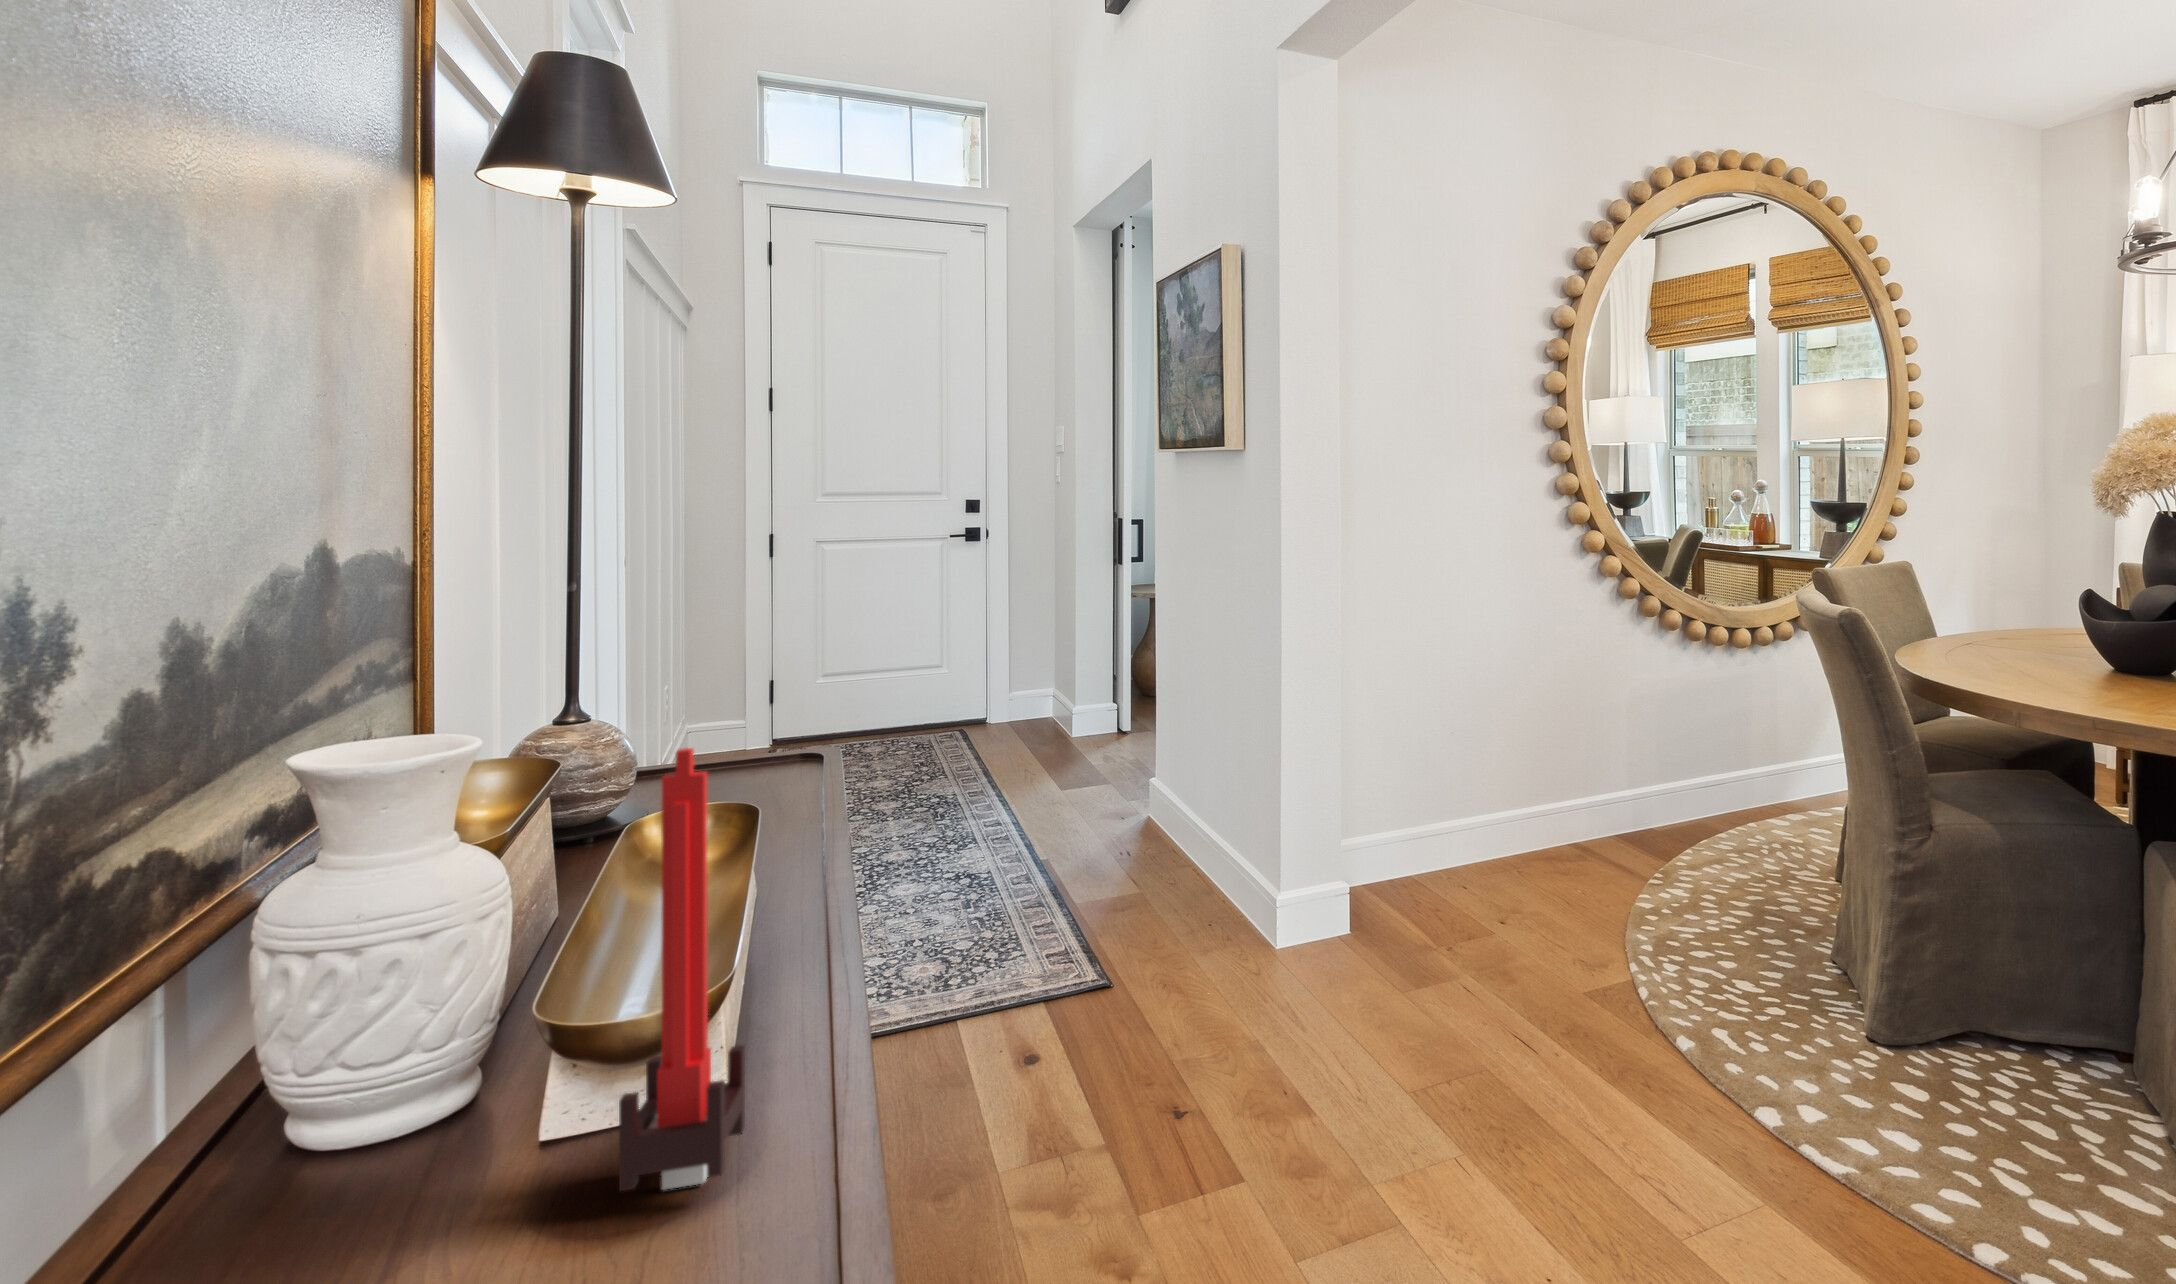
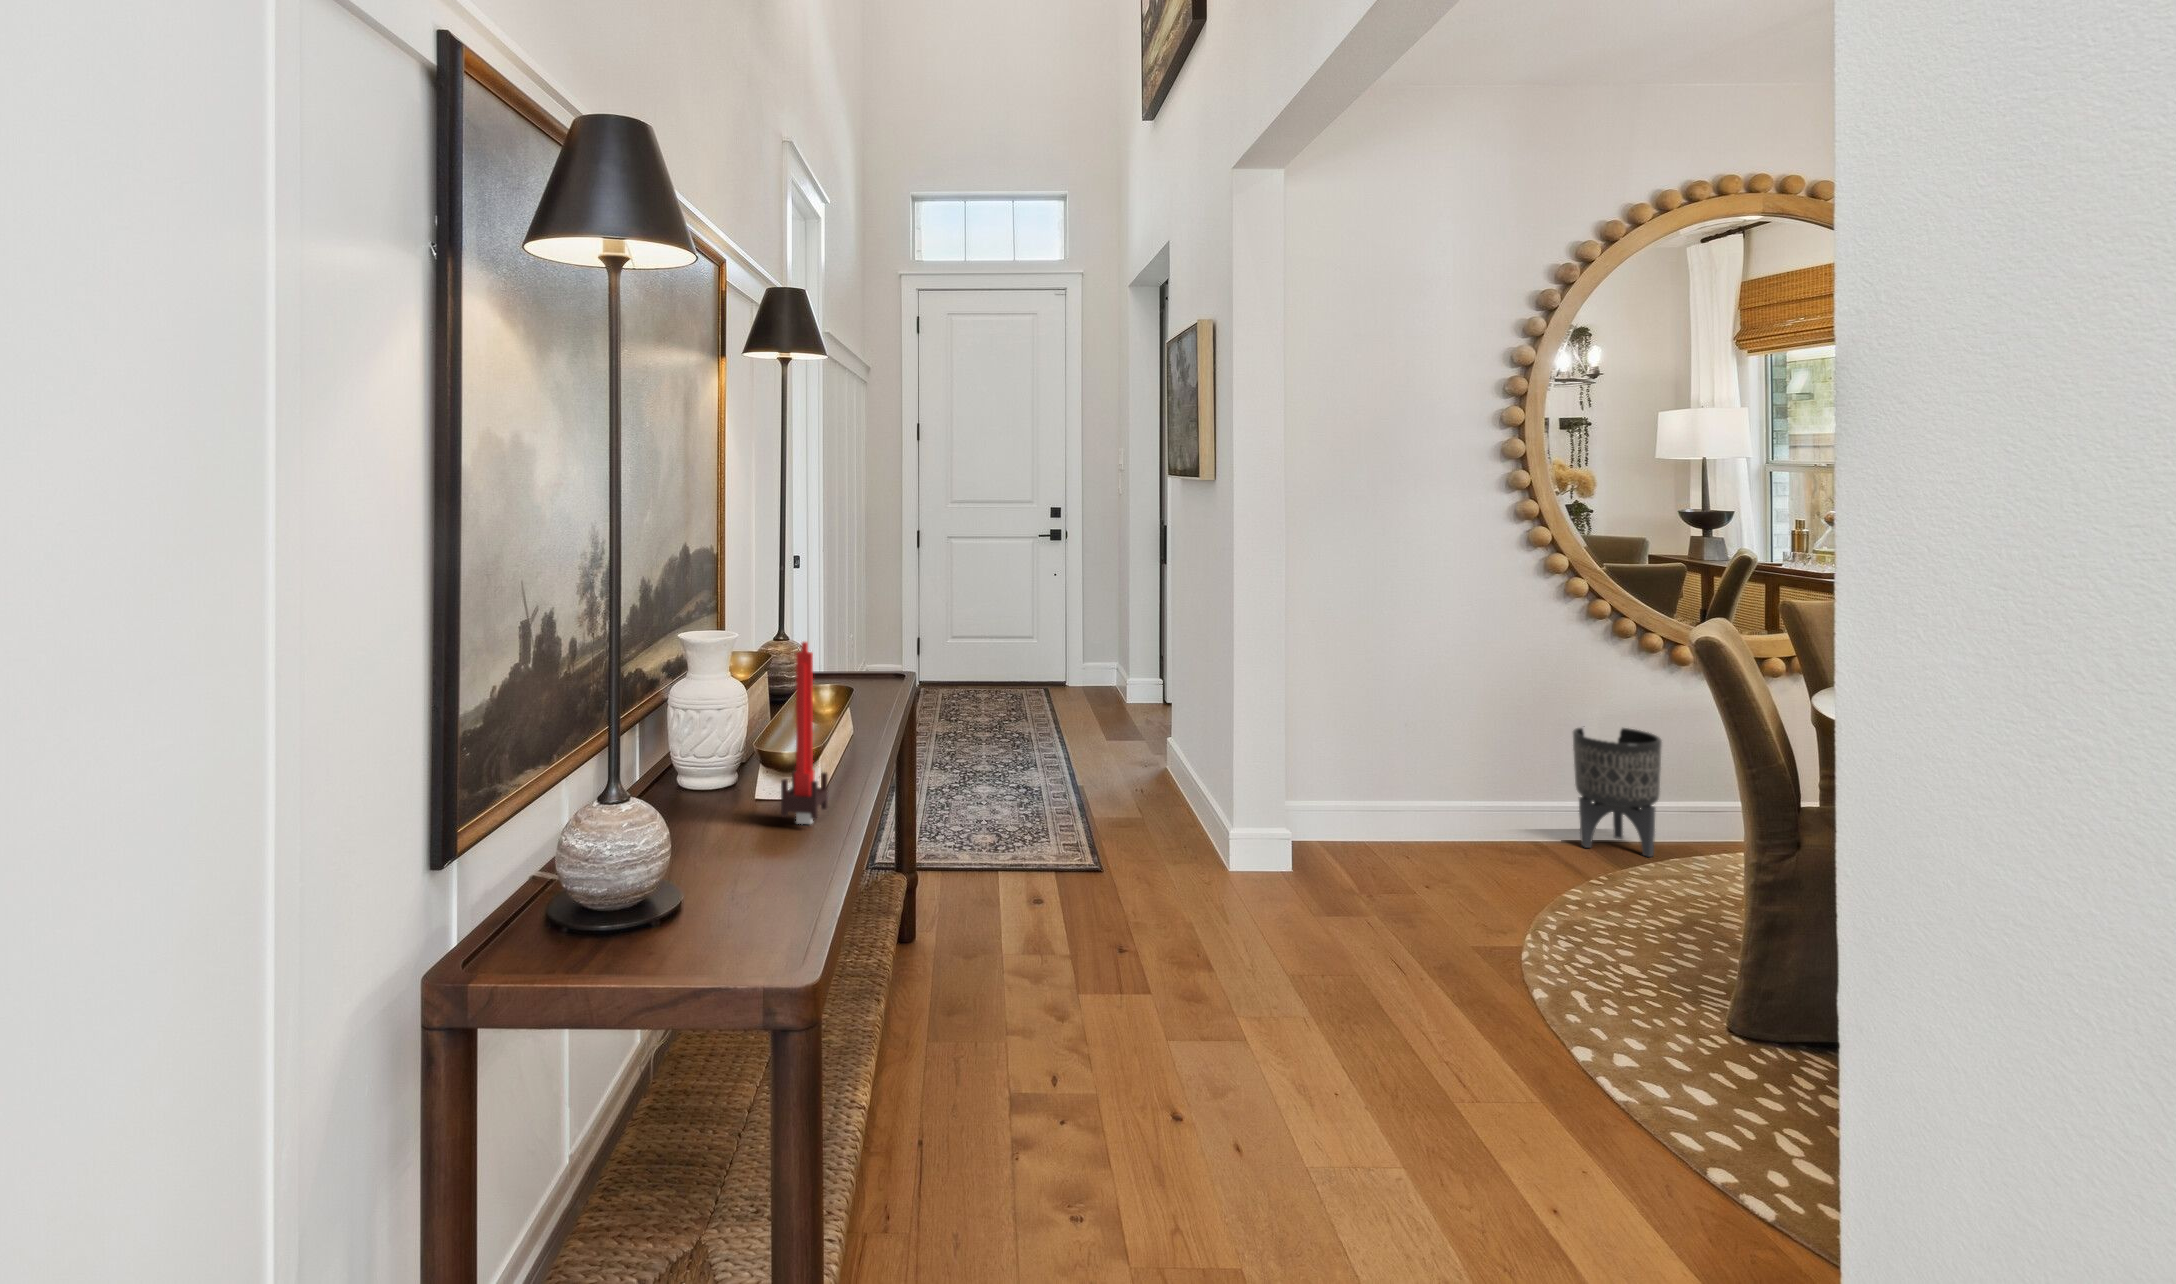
planter: none [1613,710,1699,845] -> present [1573,728,1662,857]

